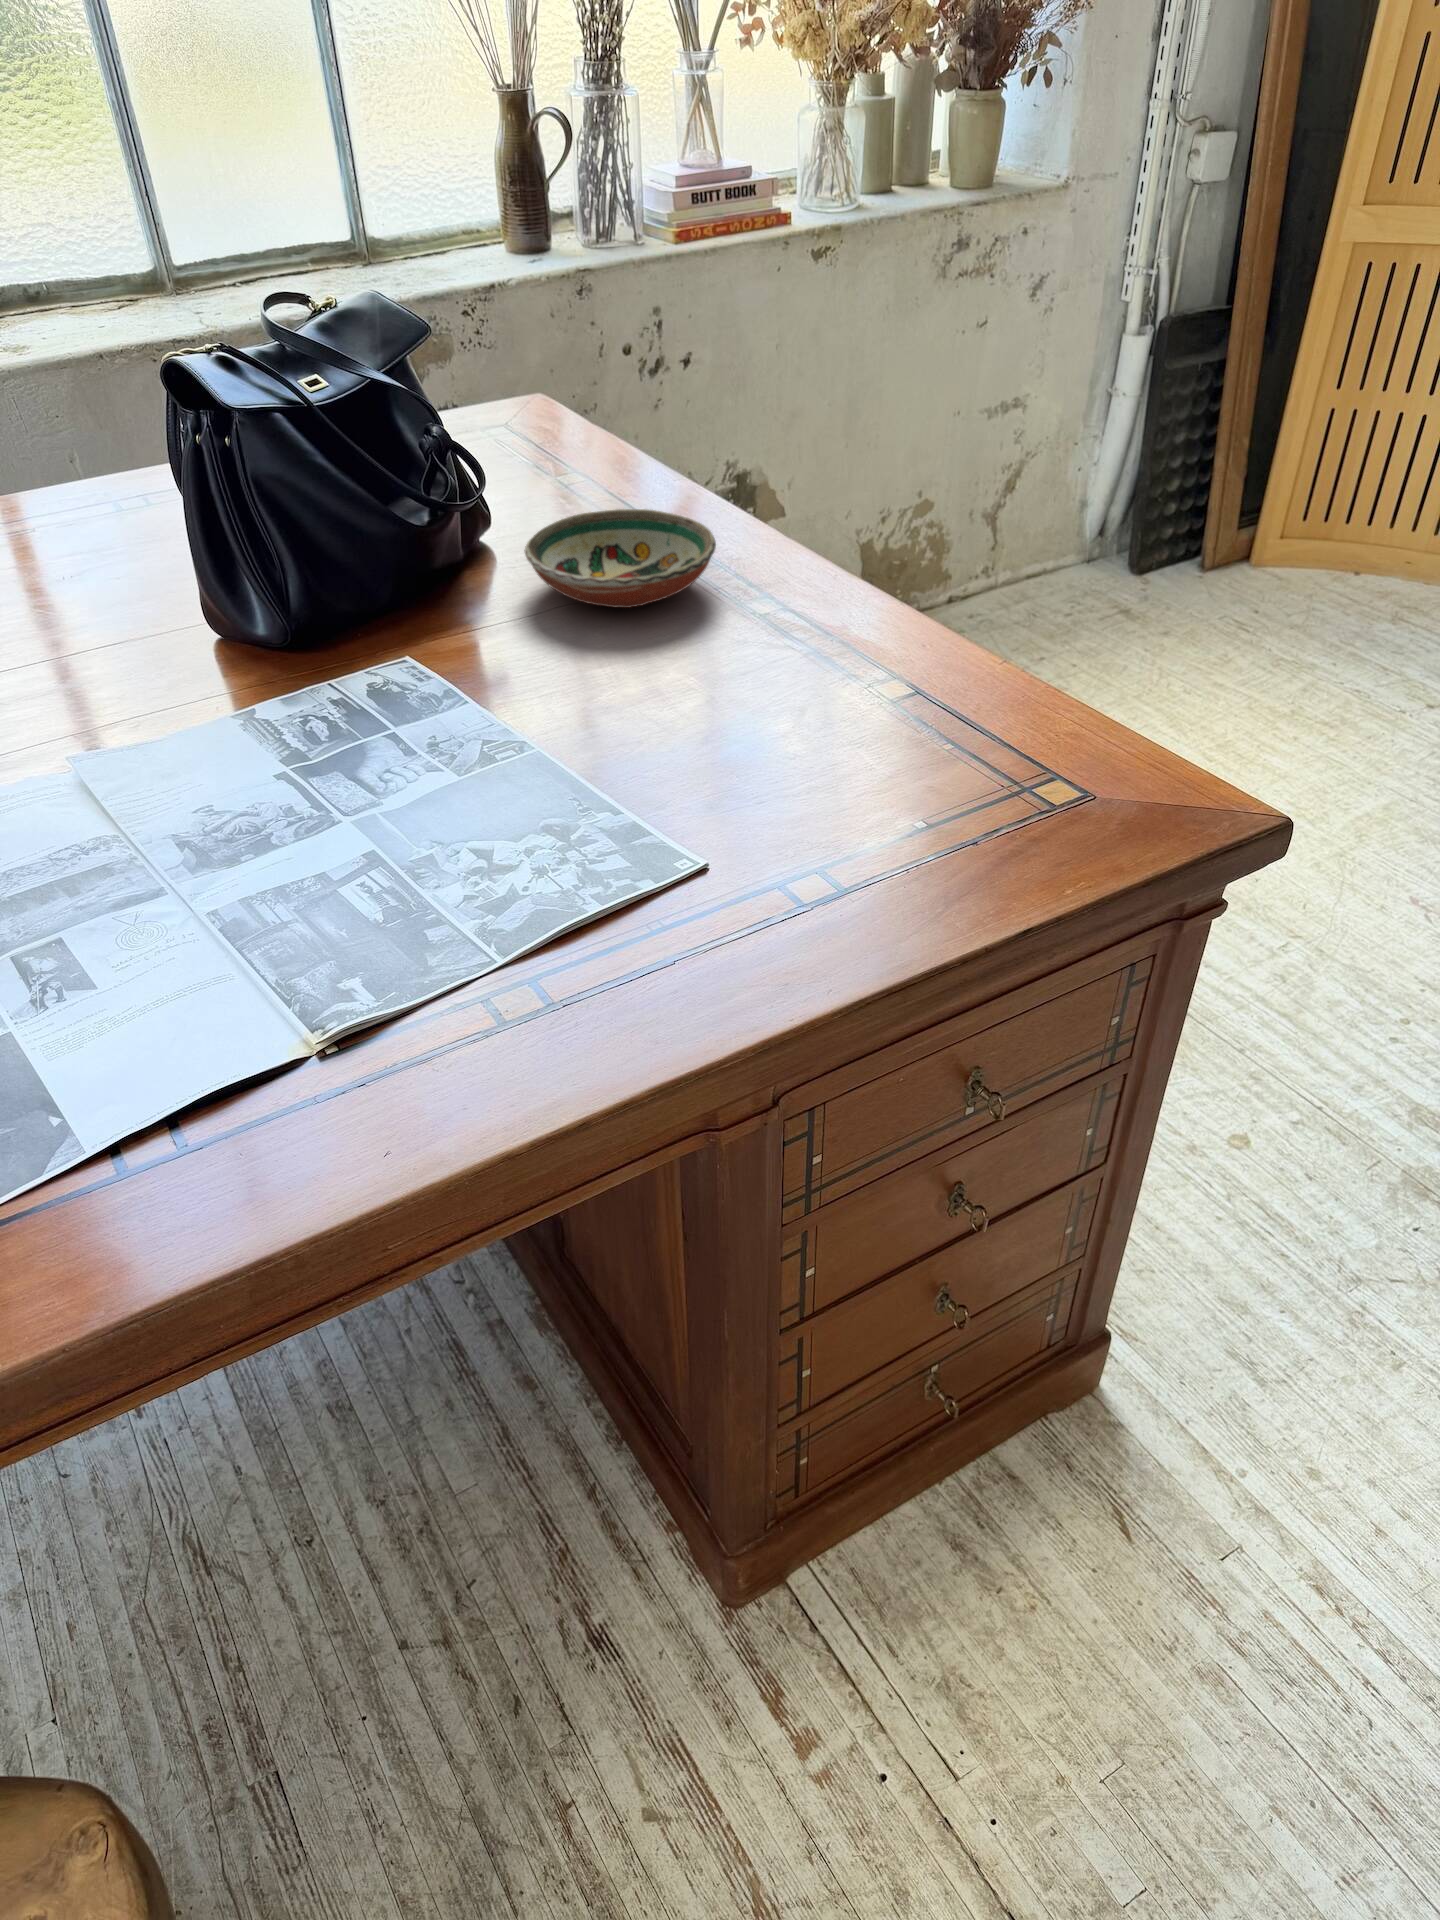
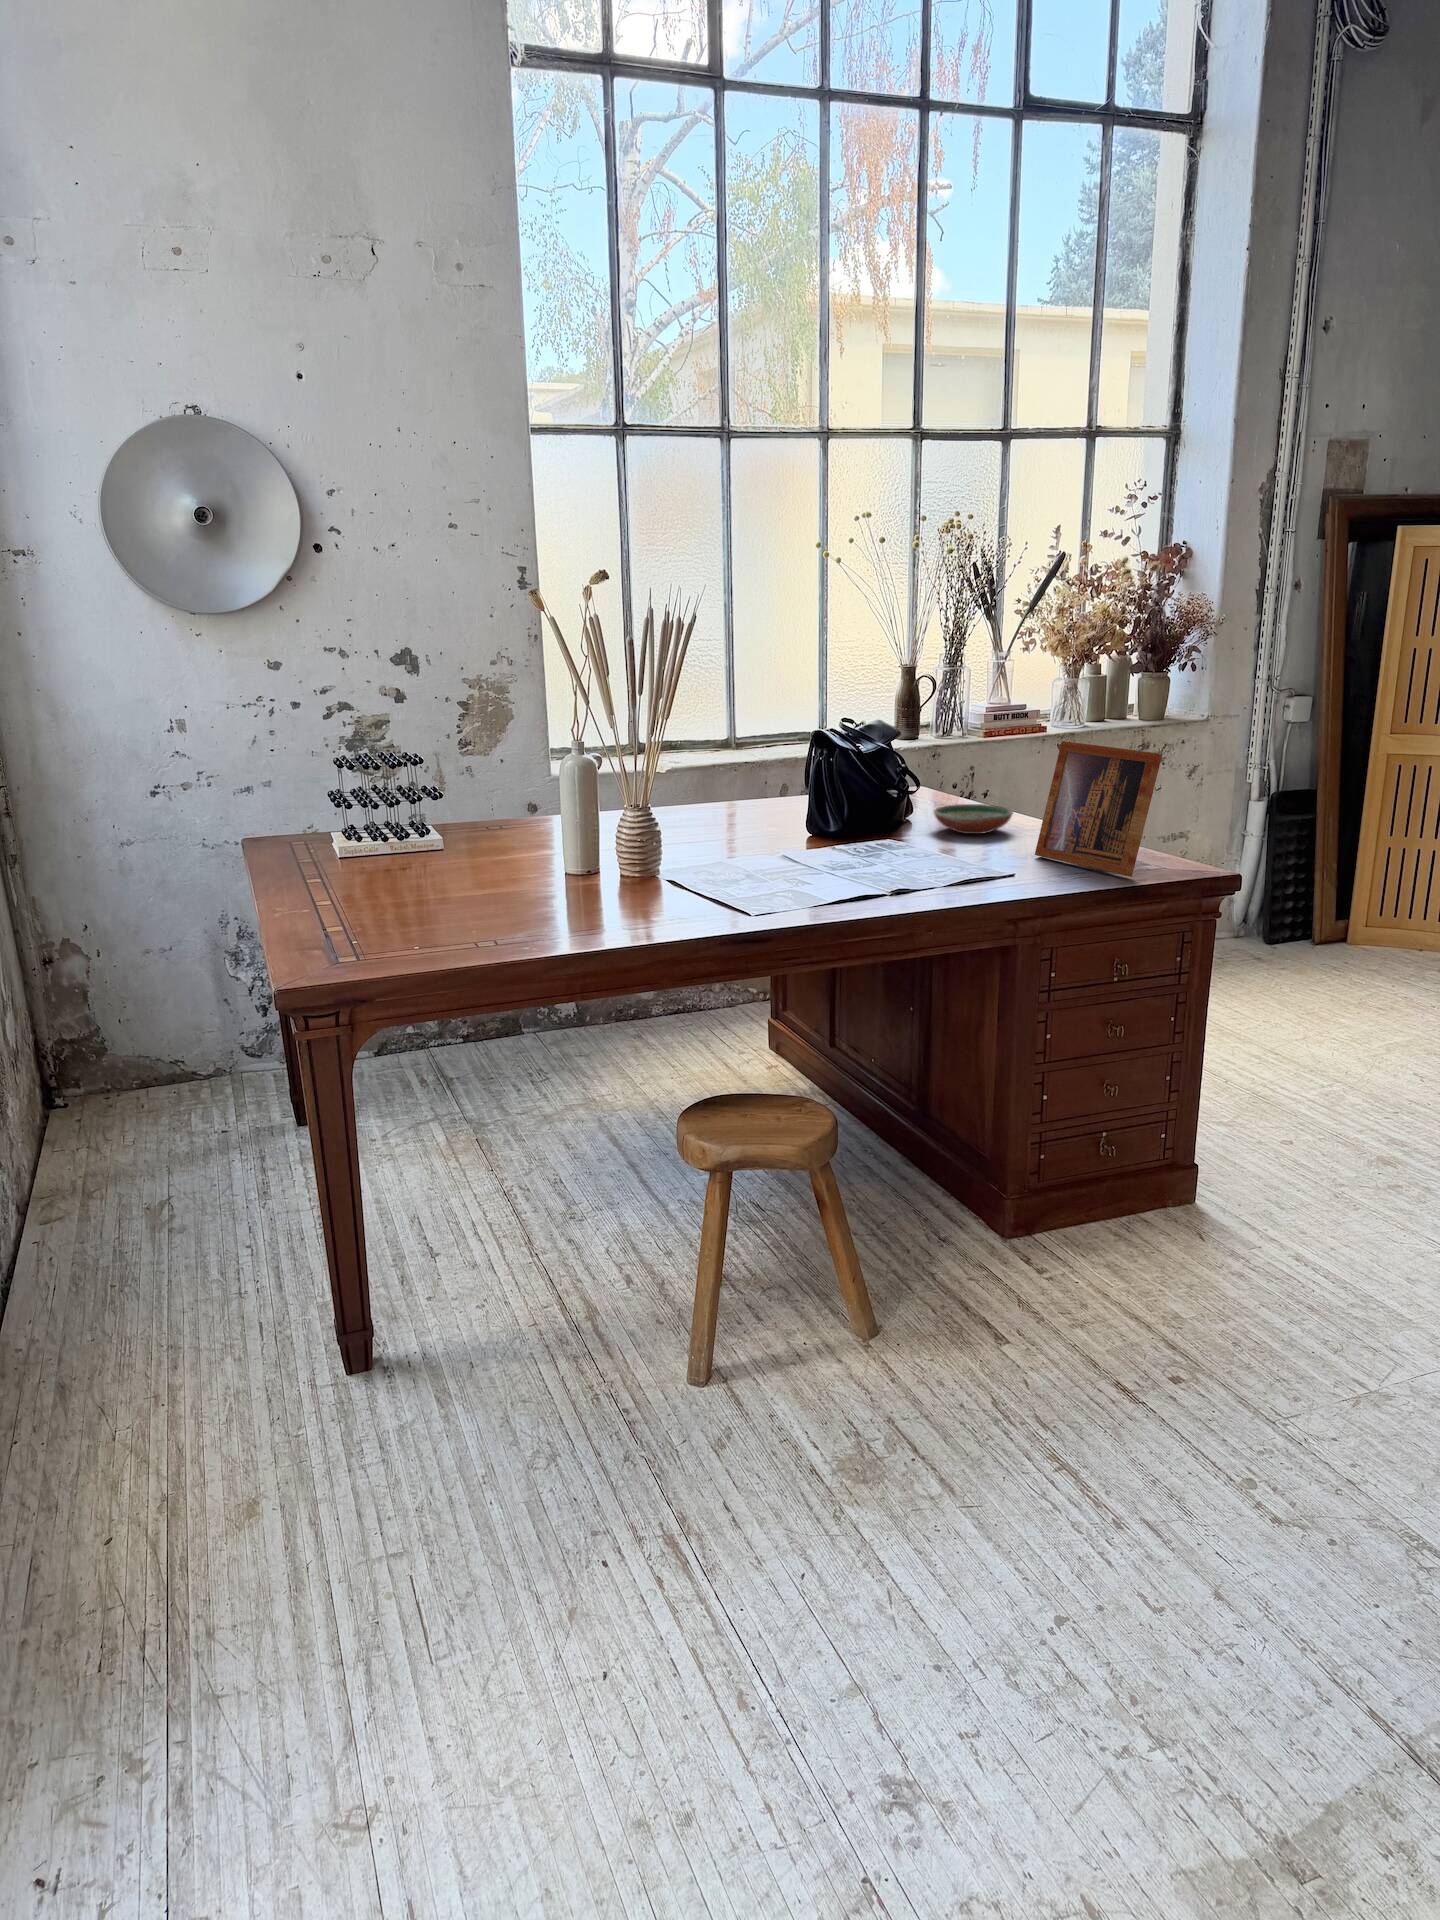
picture frame: none [767,403,1125,828] -> present [1035,741,1162,877]

